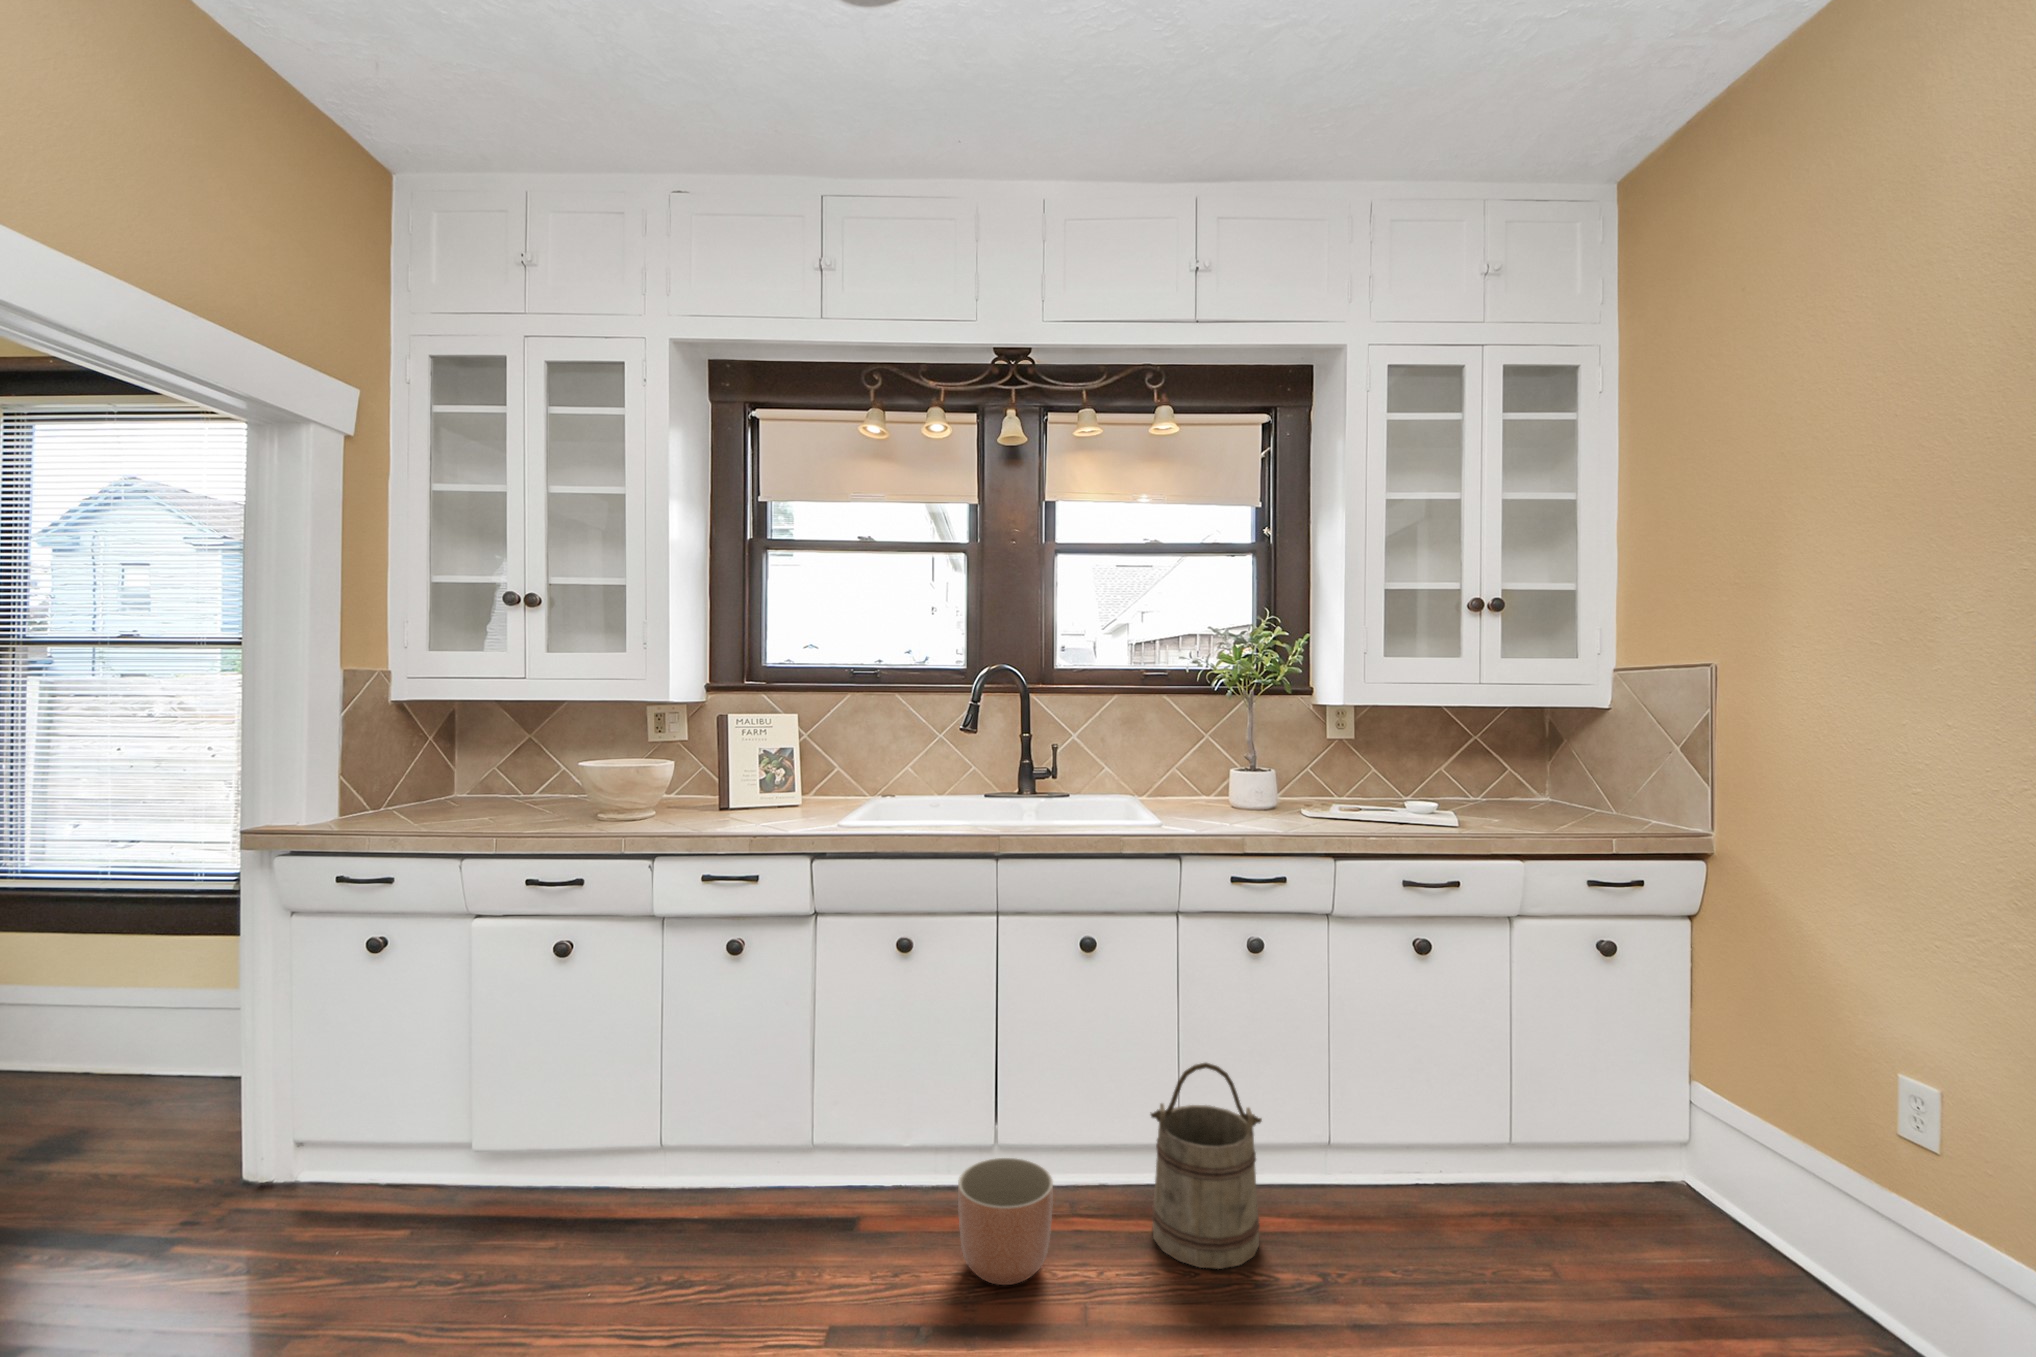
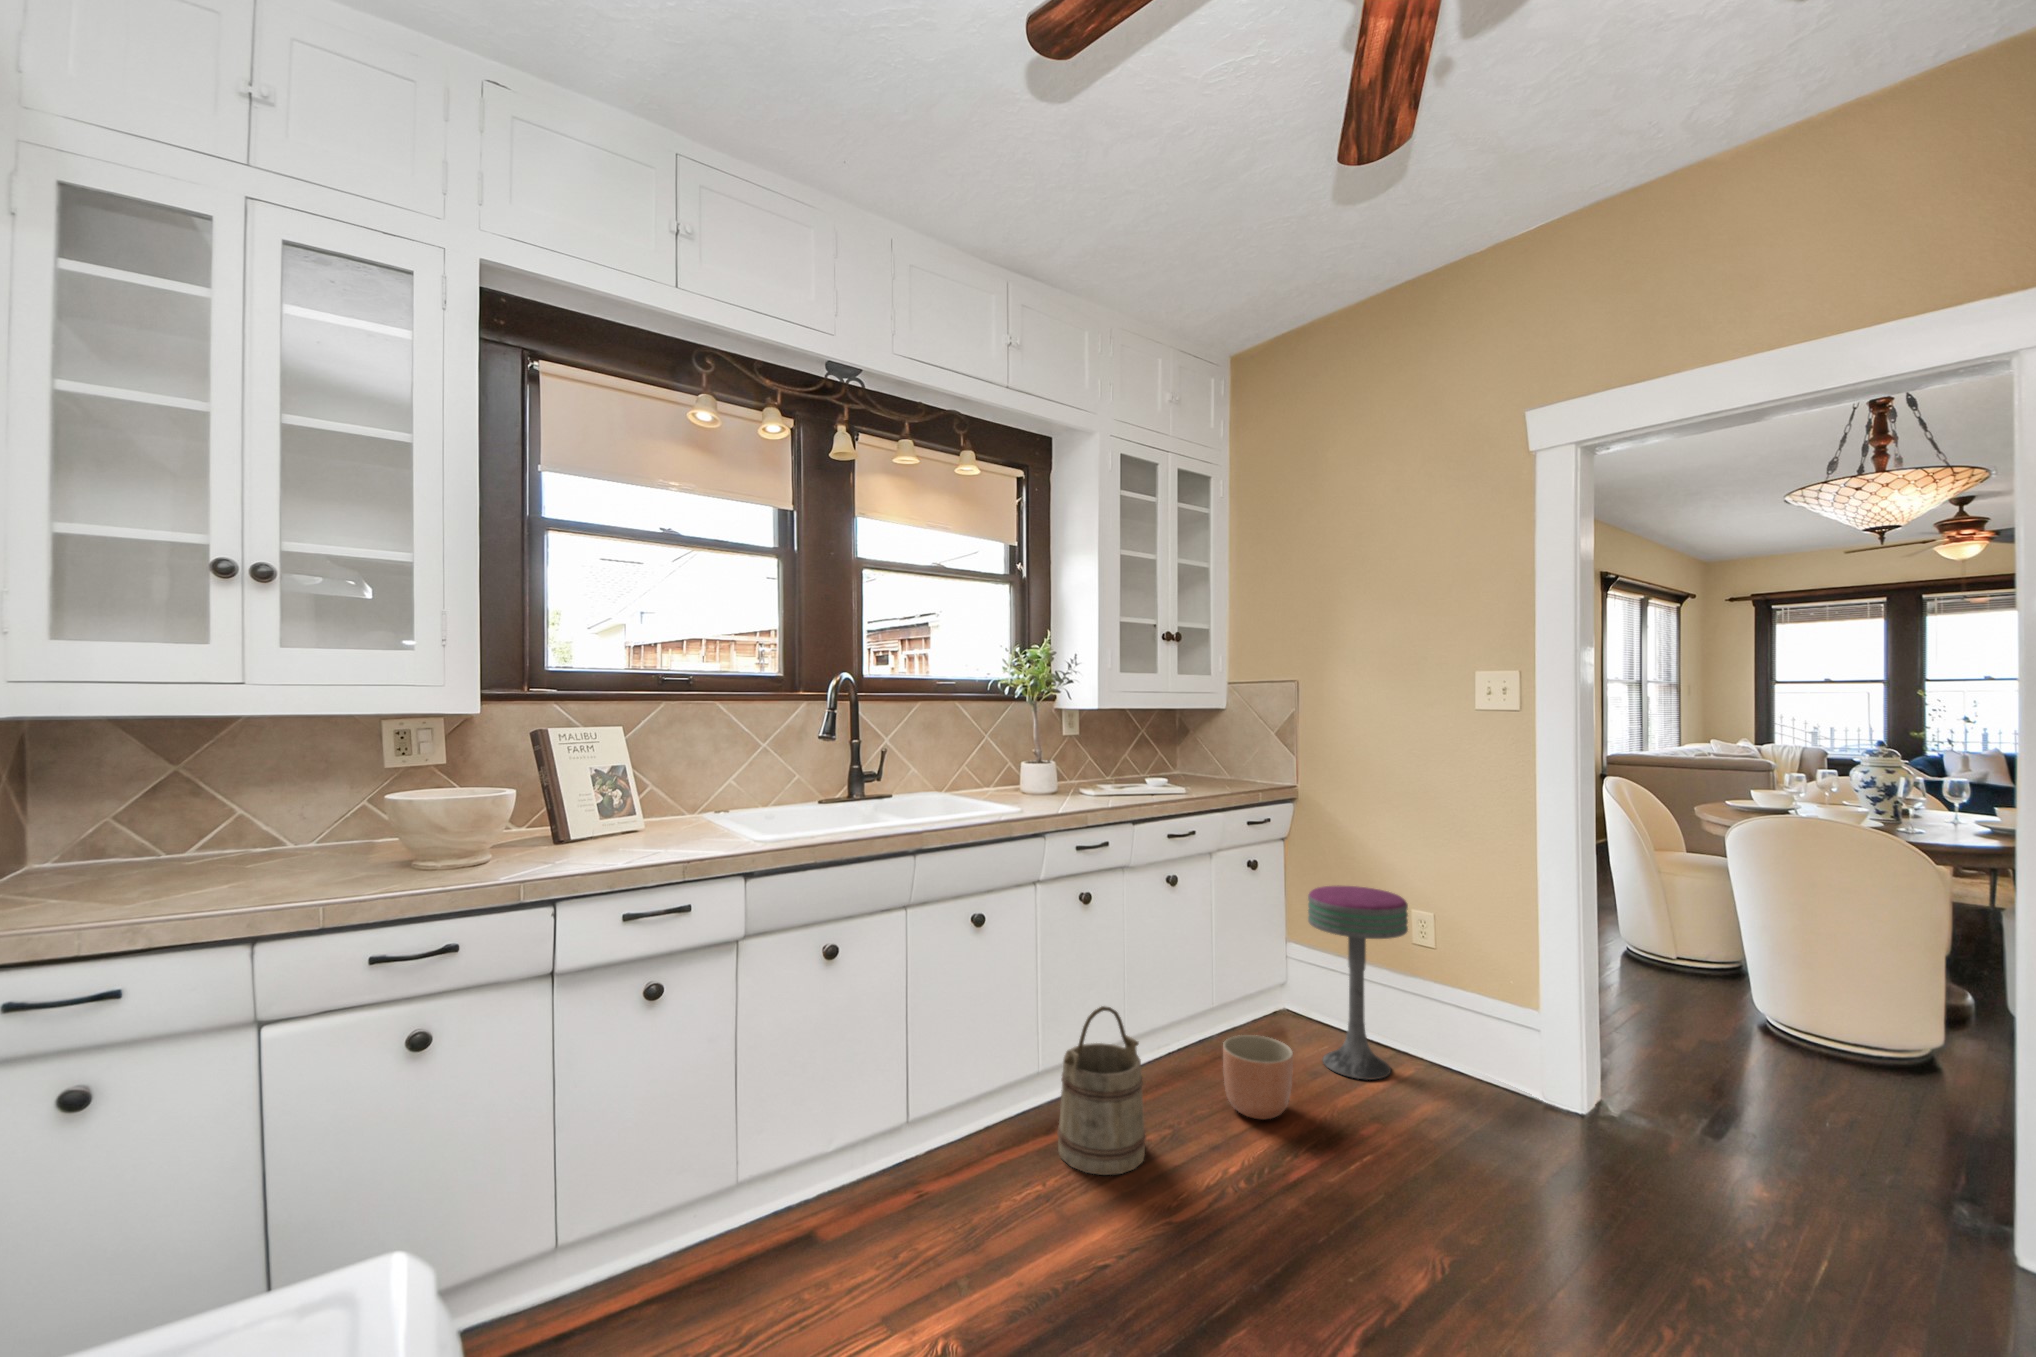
bar stool: none [1620,977,1800,1295] -> present [1308,886,1408,1080]
planter: present [958,1158,1053,1285] -> present [1223,1035,1293,1119]

